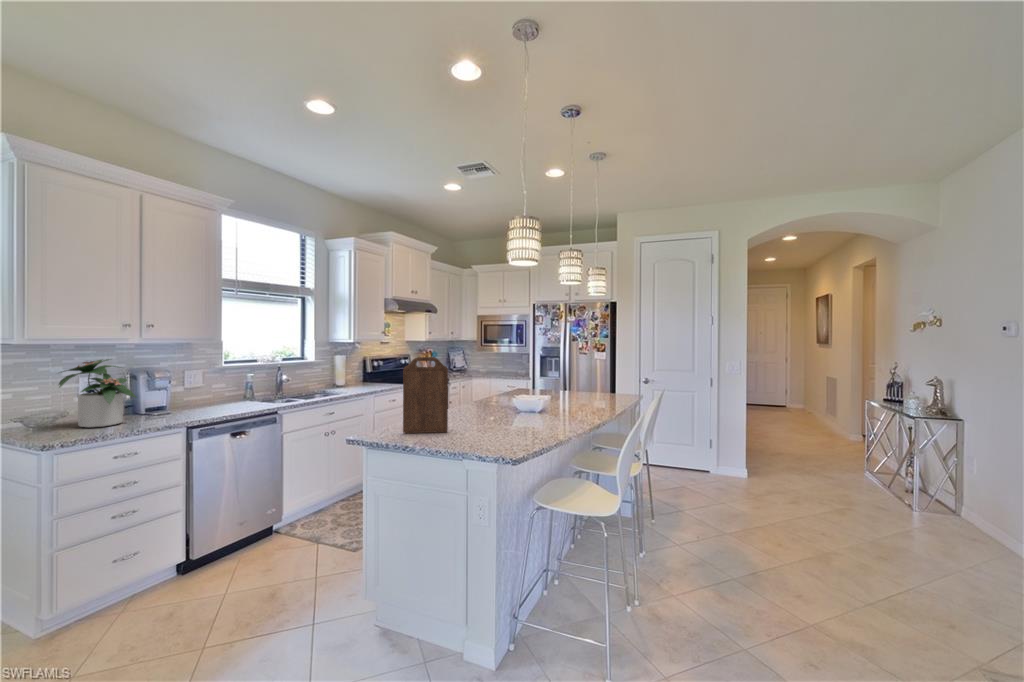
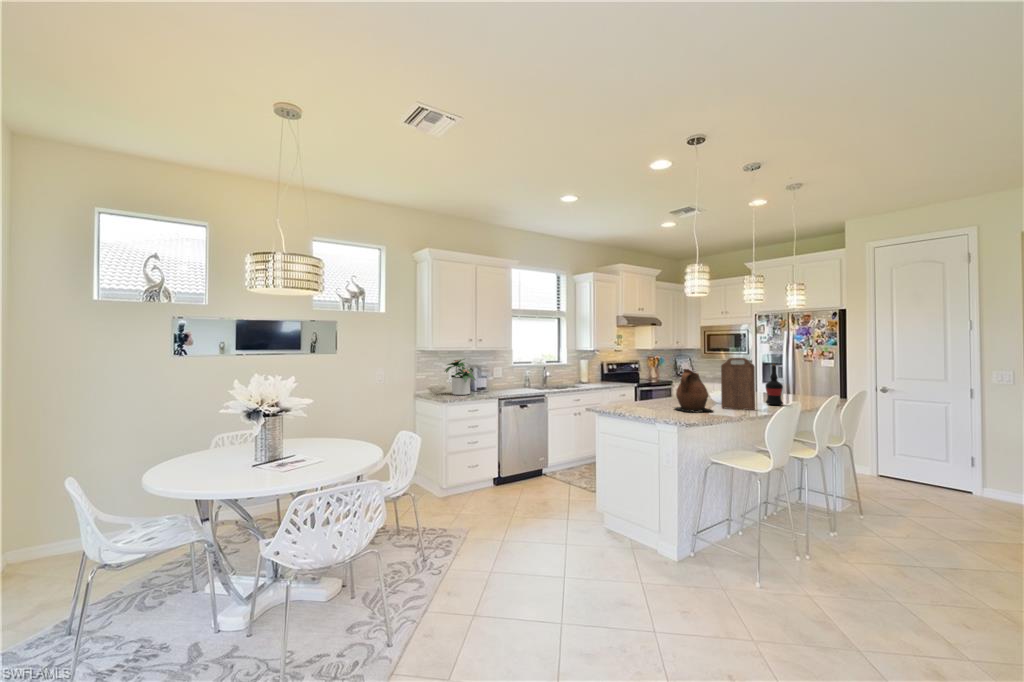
cutting board: present [403,357,448,433] -> present [721,358,755,410]
wine bottle: none [578,361,596,411] -> present [766,364,783,405]
ceramic pitcher: none [480,372,536,434] -> present [675,369,713,411]

